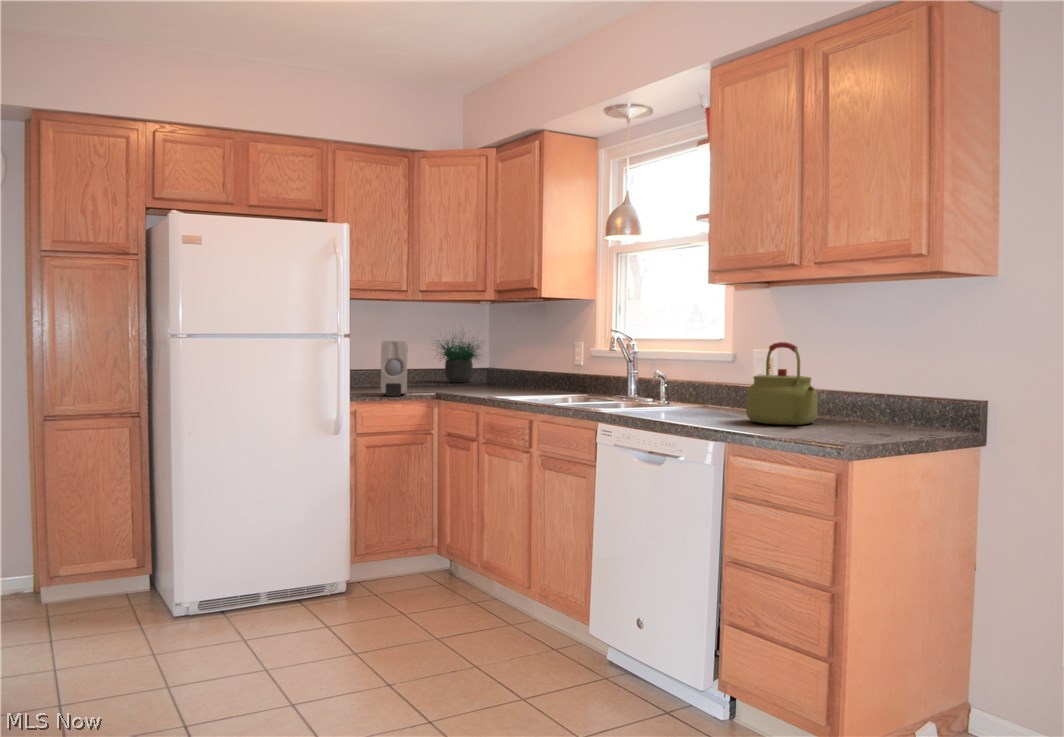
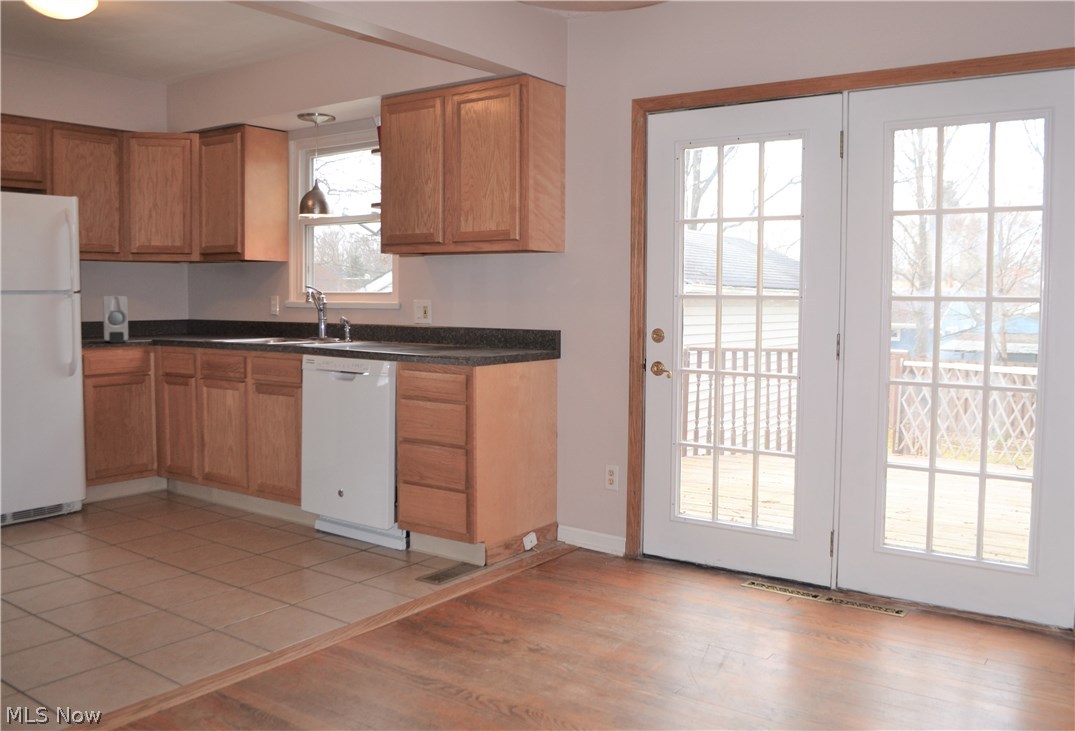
potted plant: present [437,336,480,383] -> none [135,278,197,333]
kettle: present [746,342,817,425] -> none [410,294,457,349]

